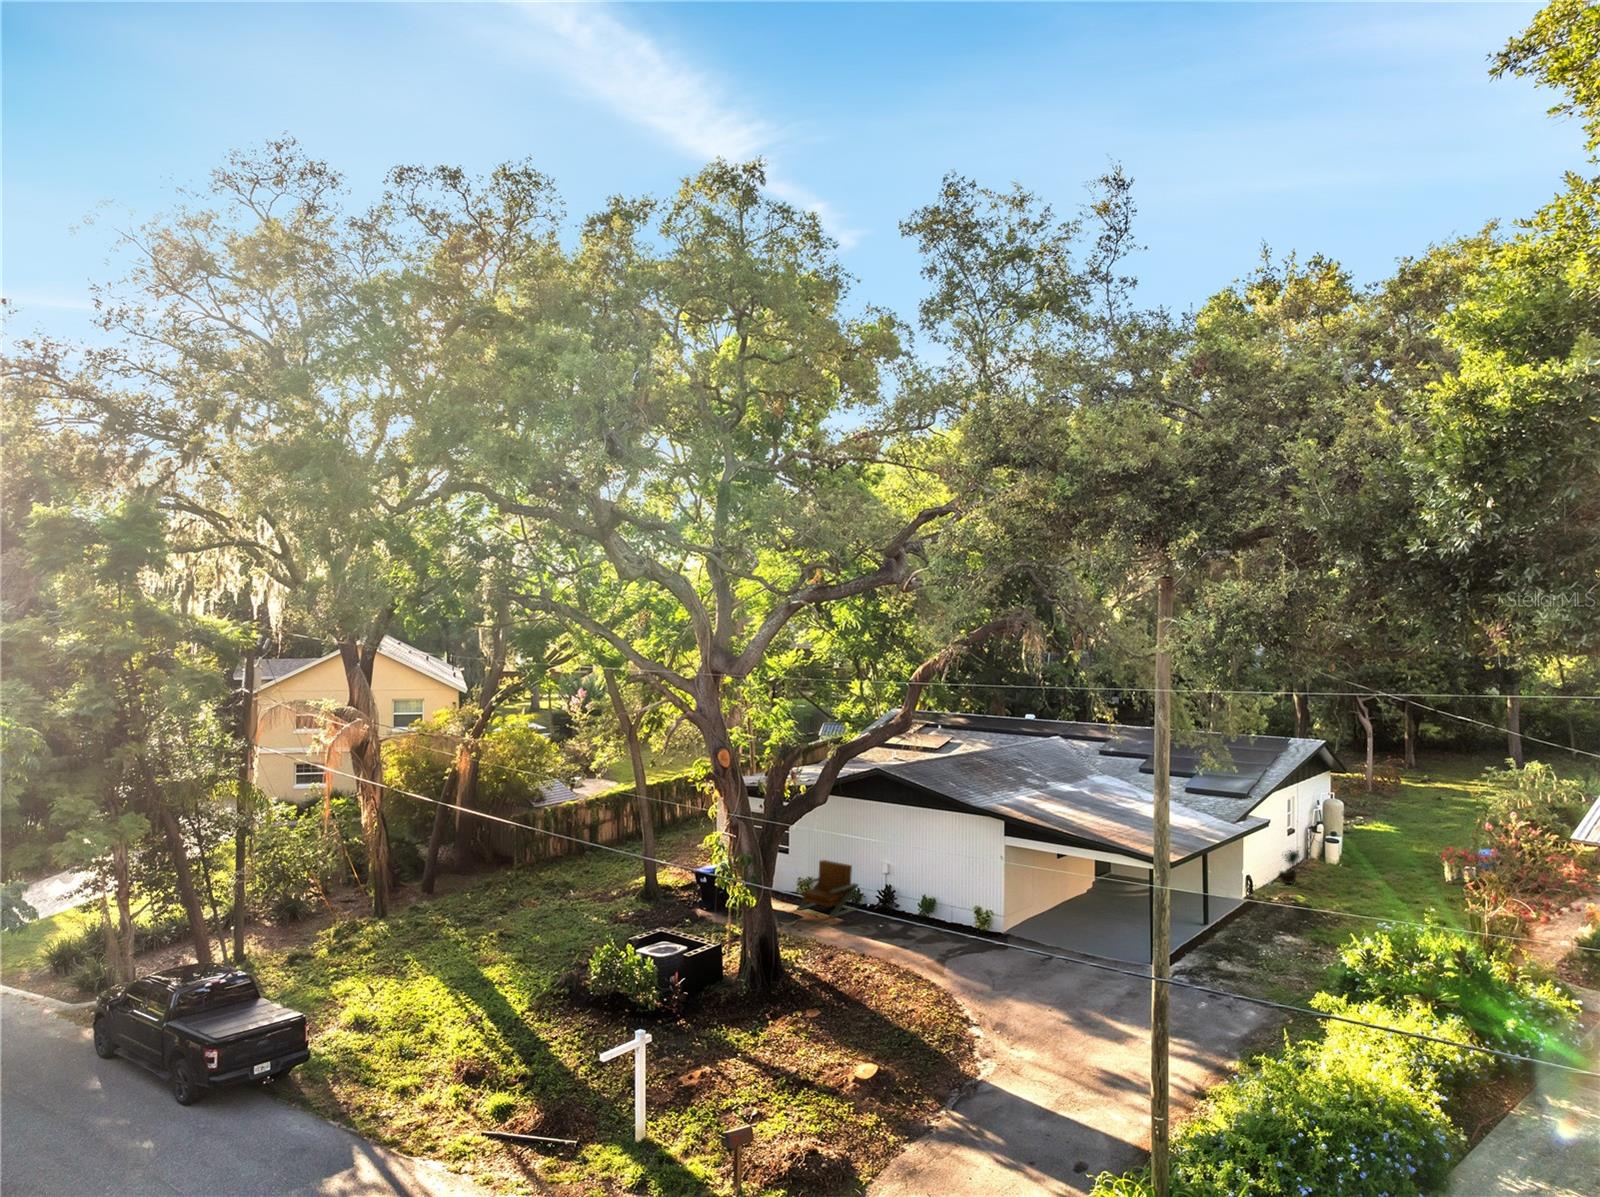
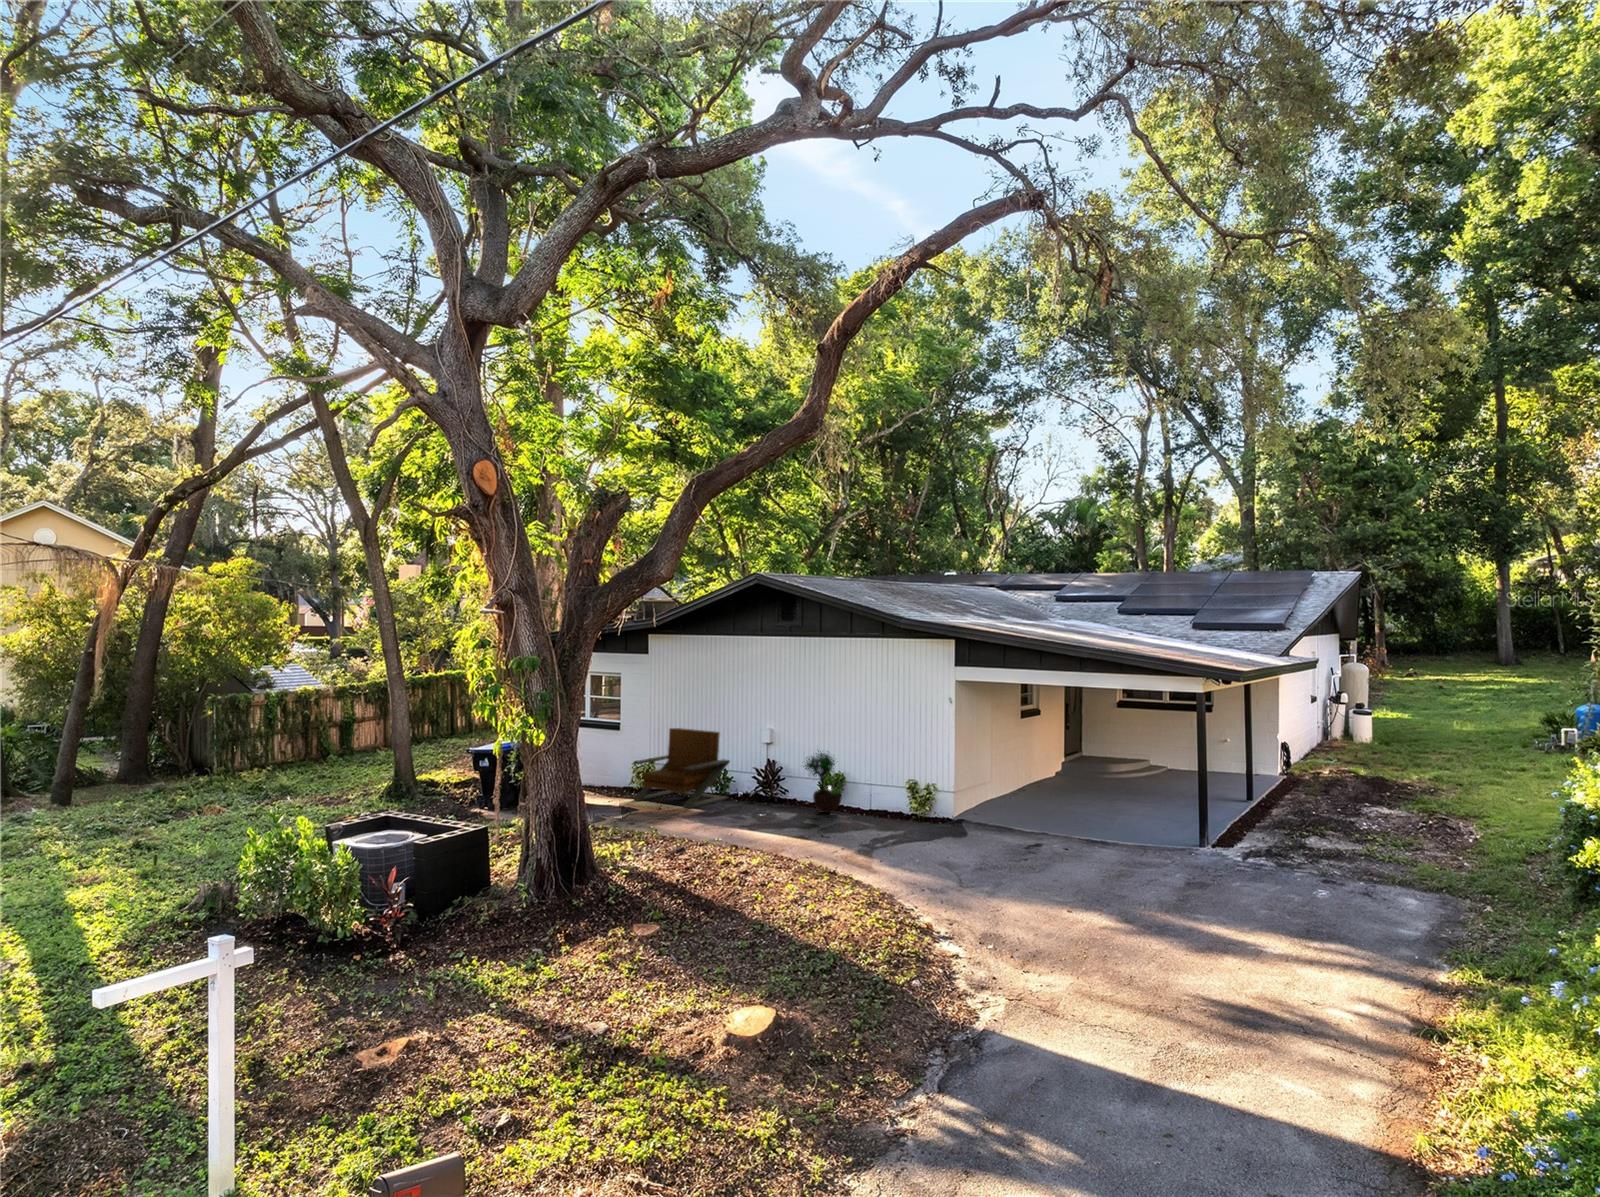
potted tree: present [1279,850,1300,884] -> present [805,751,842,812]

